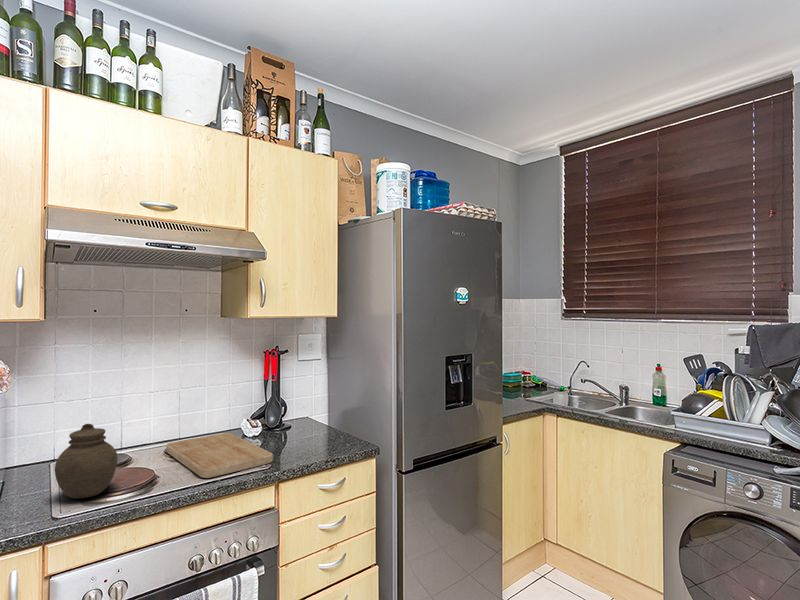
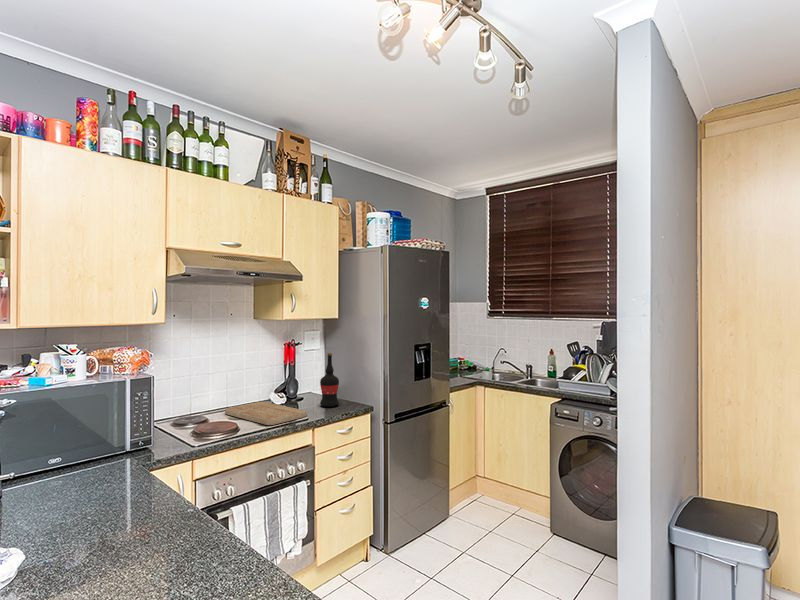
wine bottle: none [304,366,332,445] -> present [320,353,339,407]
jar: present [55,424,118,499] -> none [180,390,216,438]

